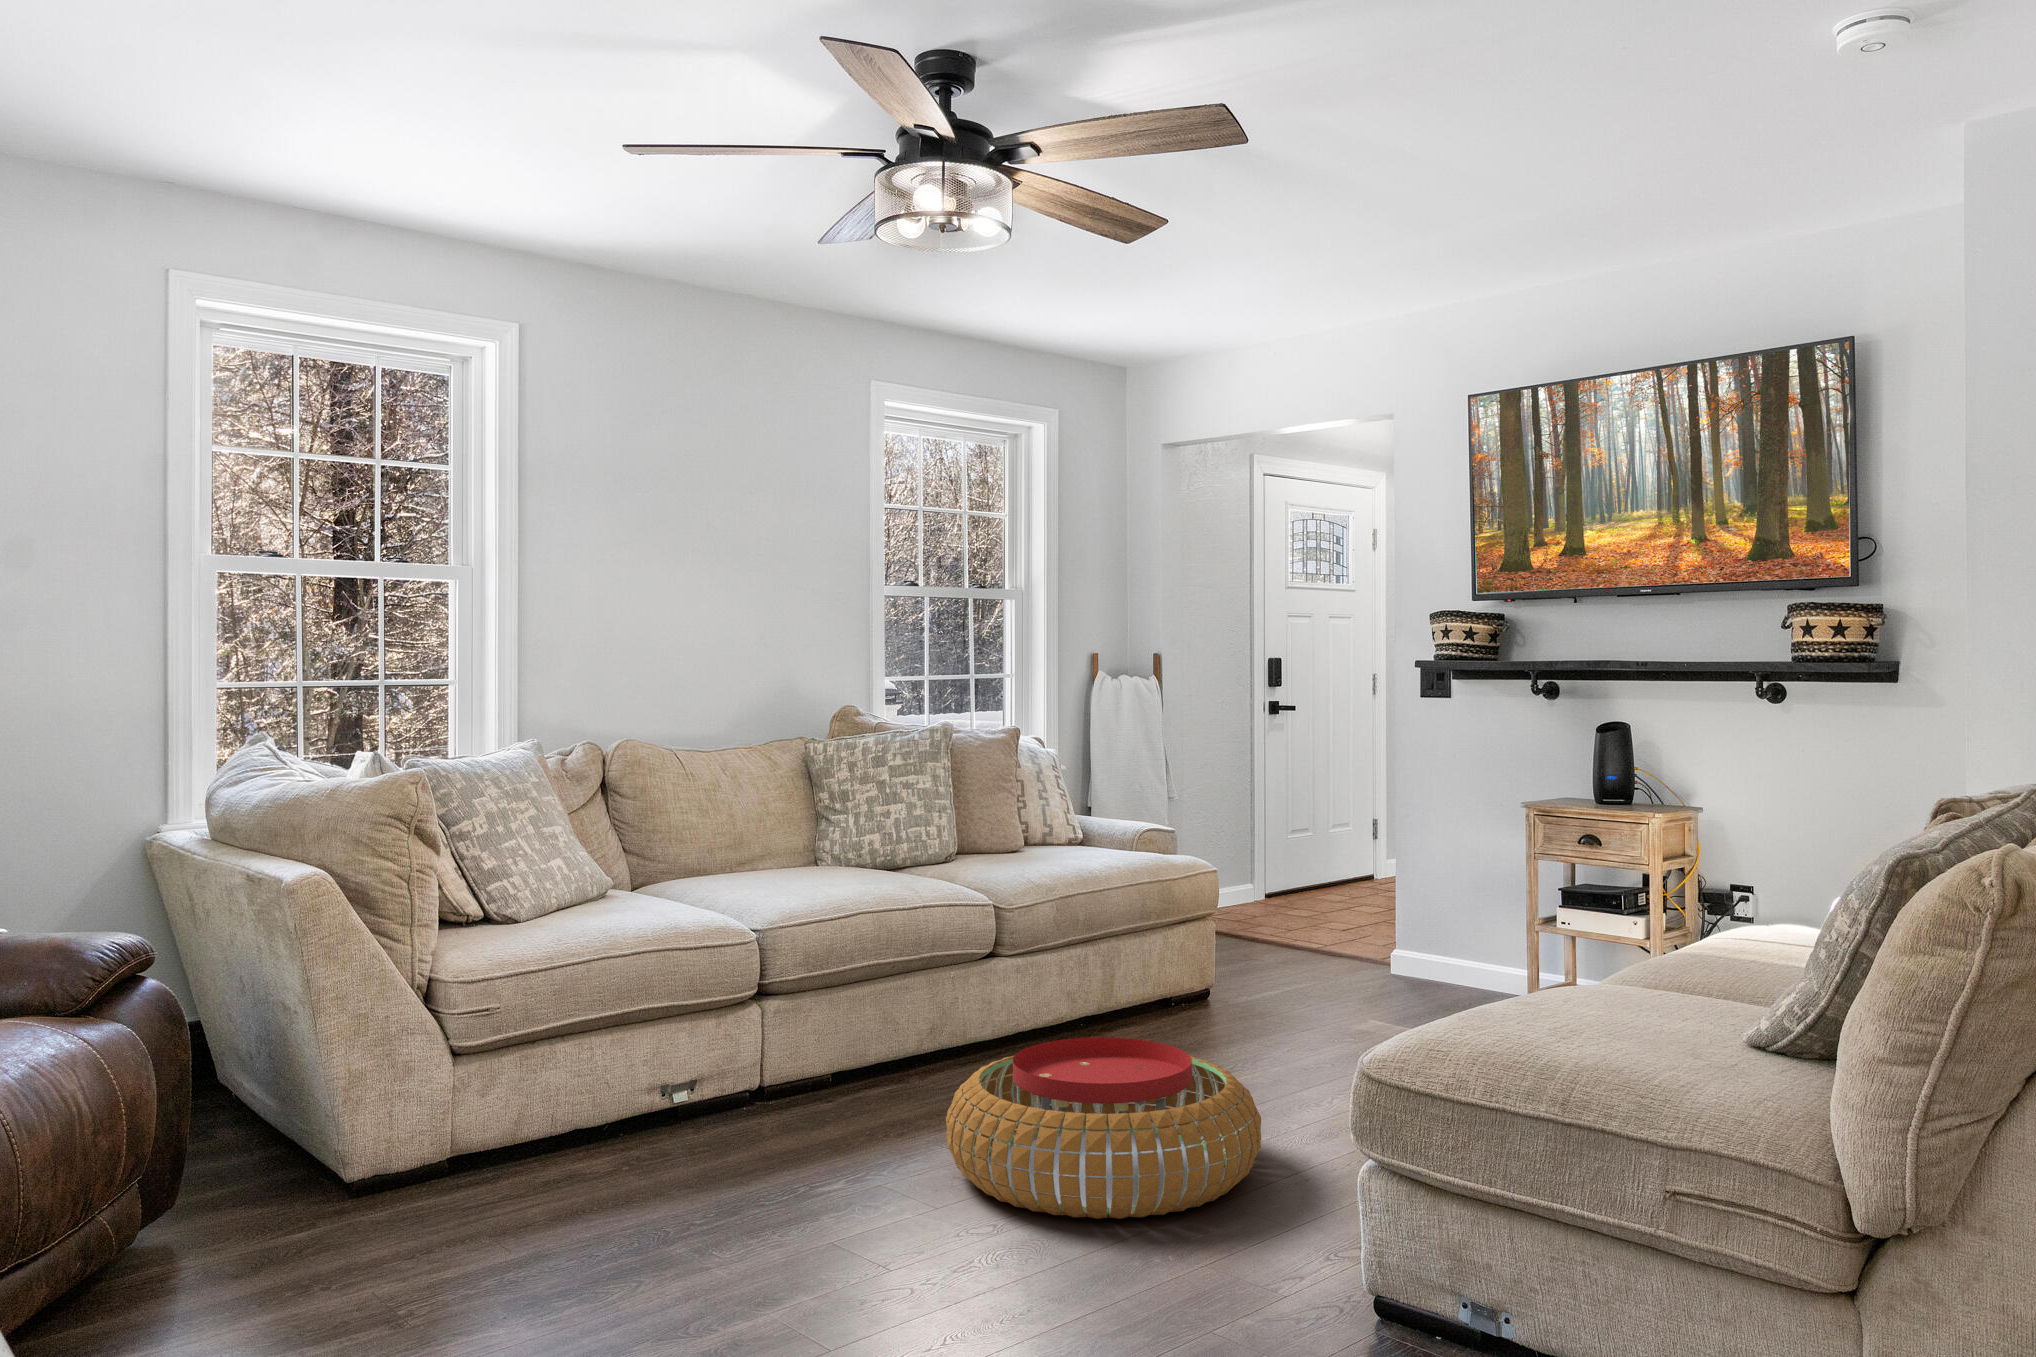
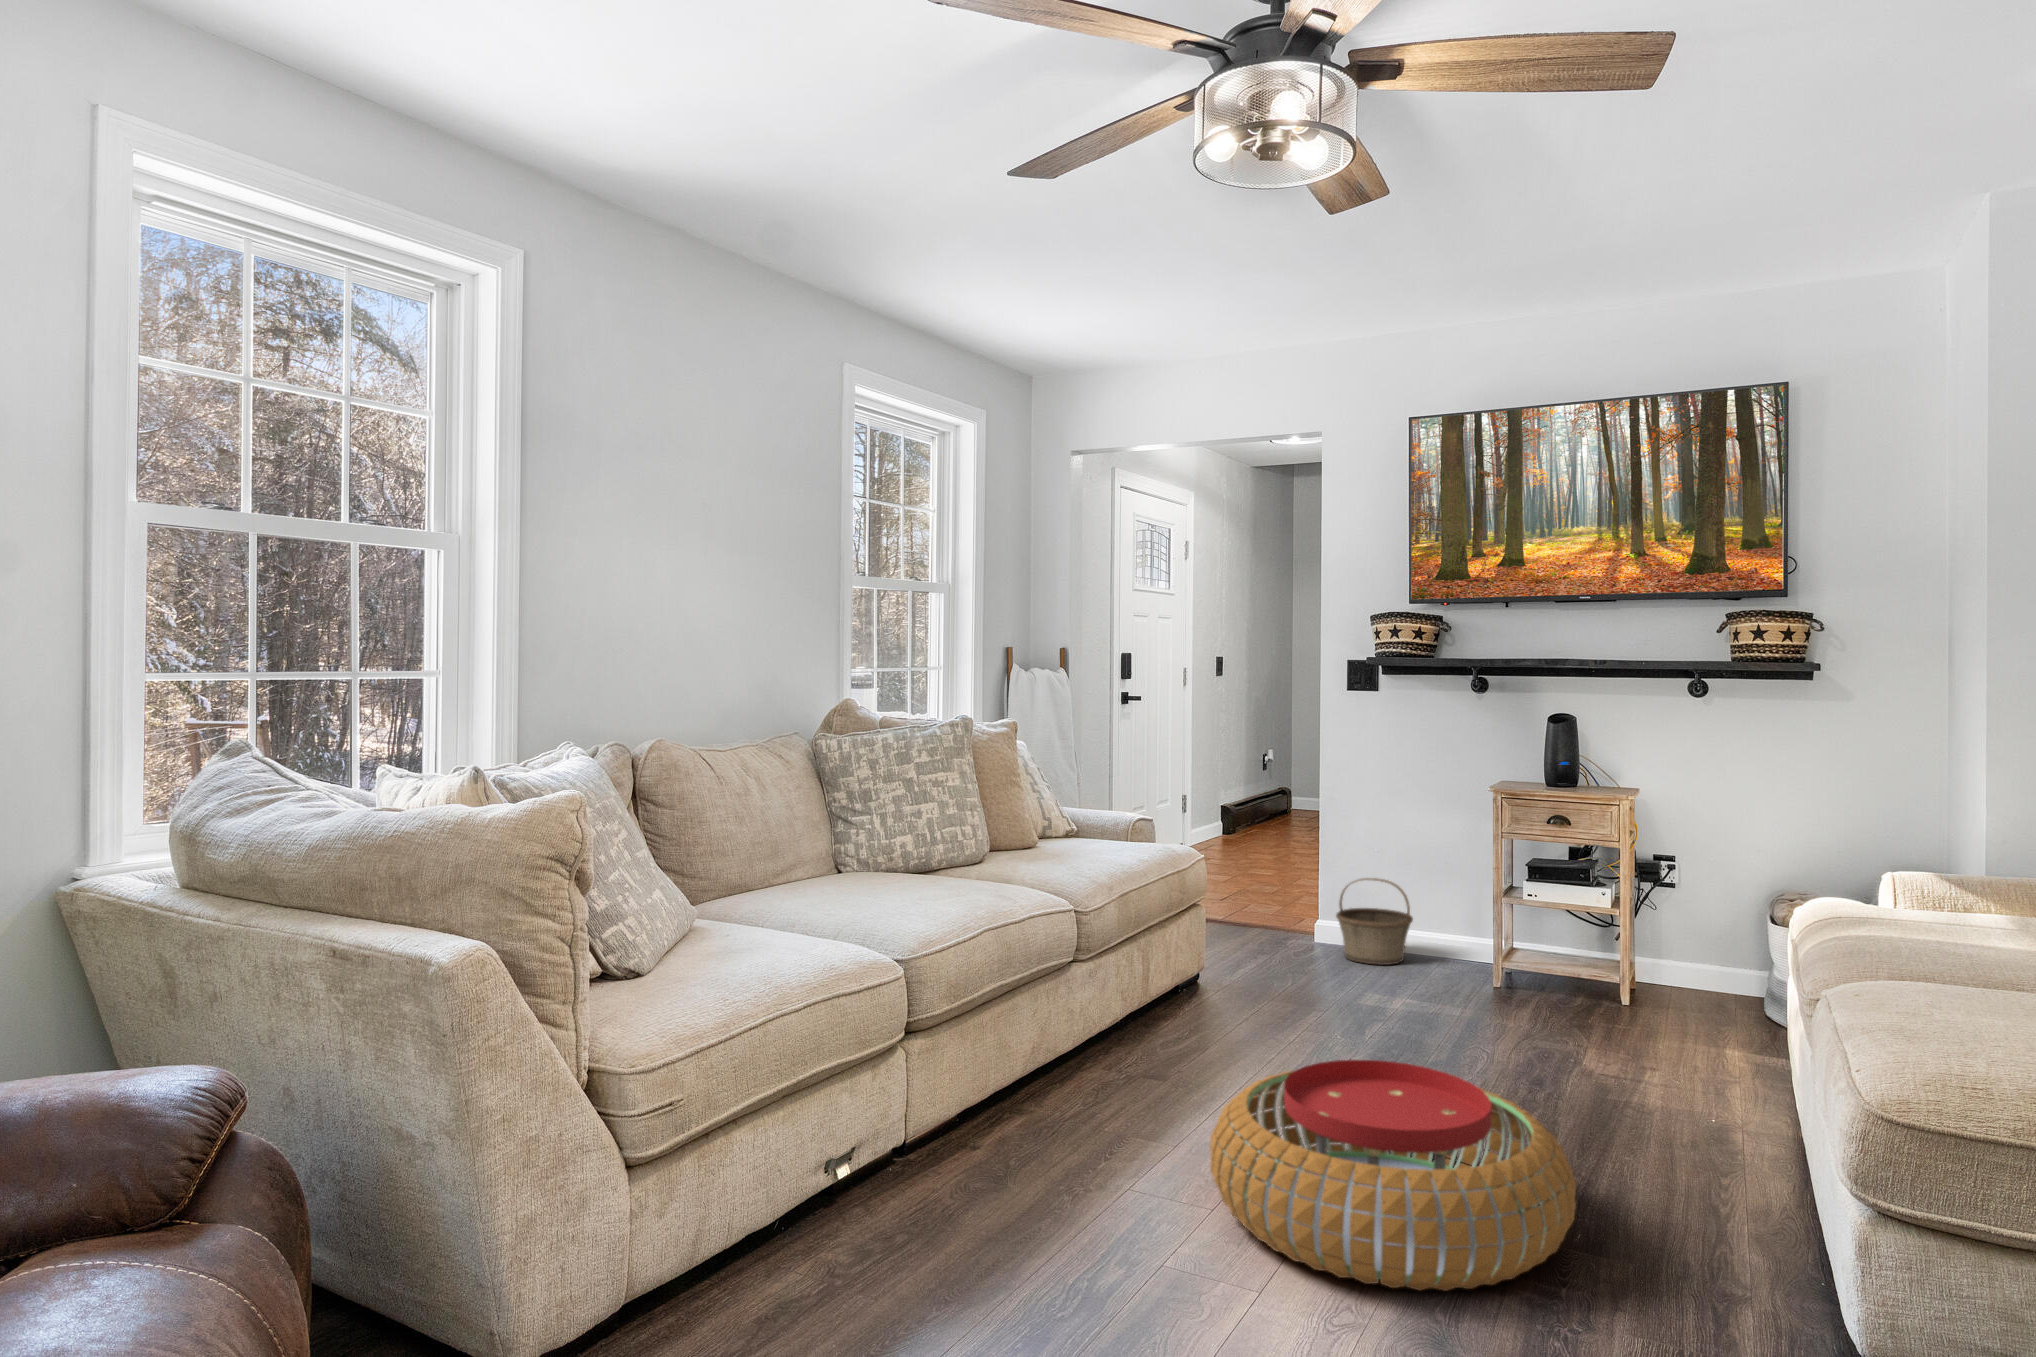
basket: none [1388,903,1474,997] -> present [1336,878,1413,965]

